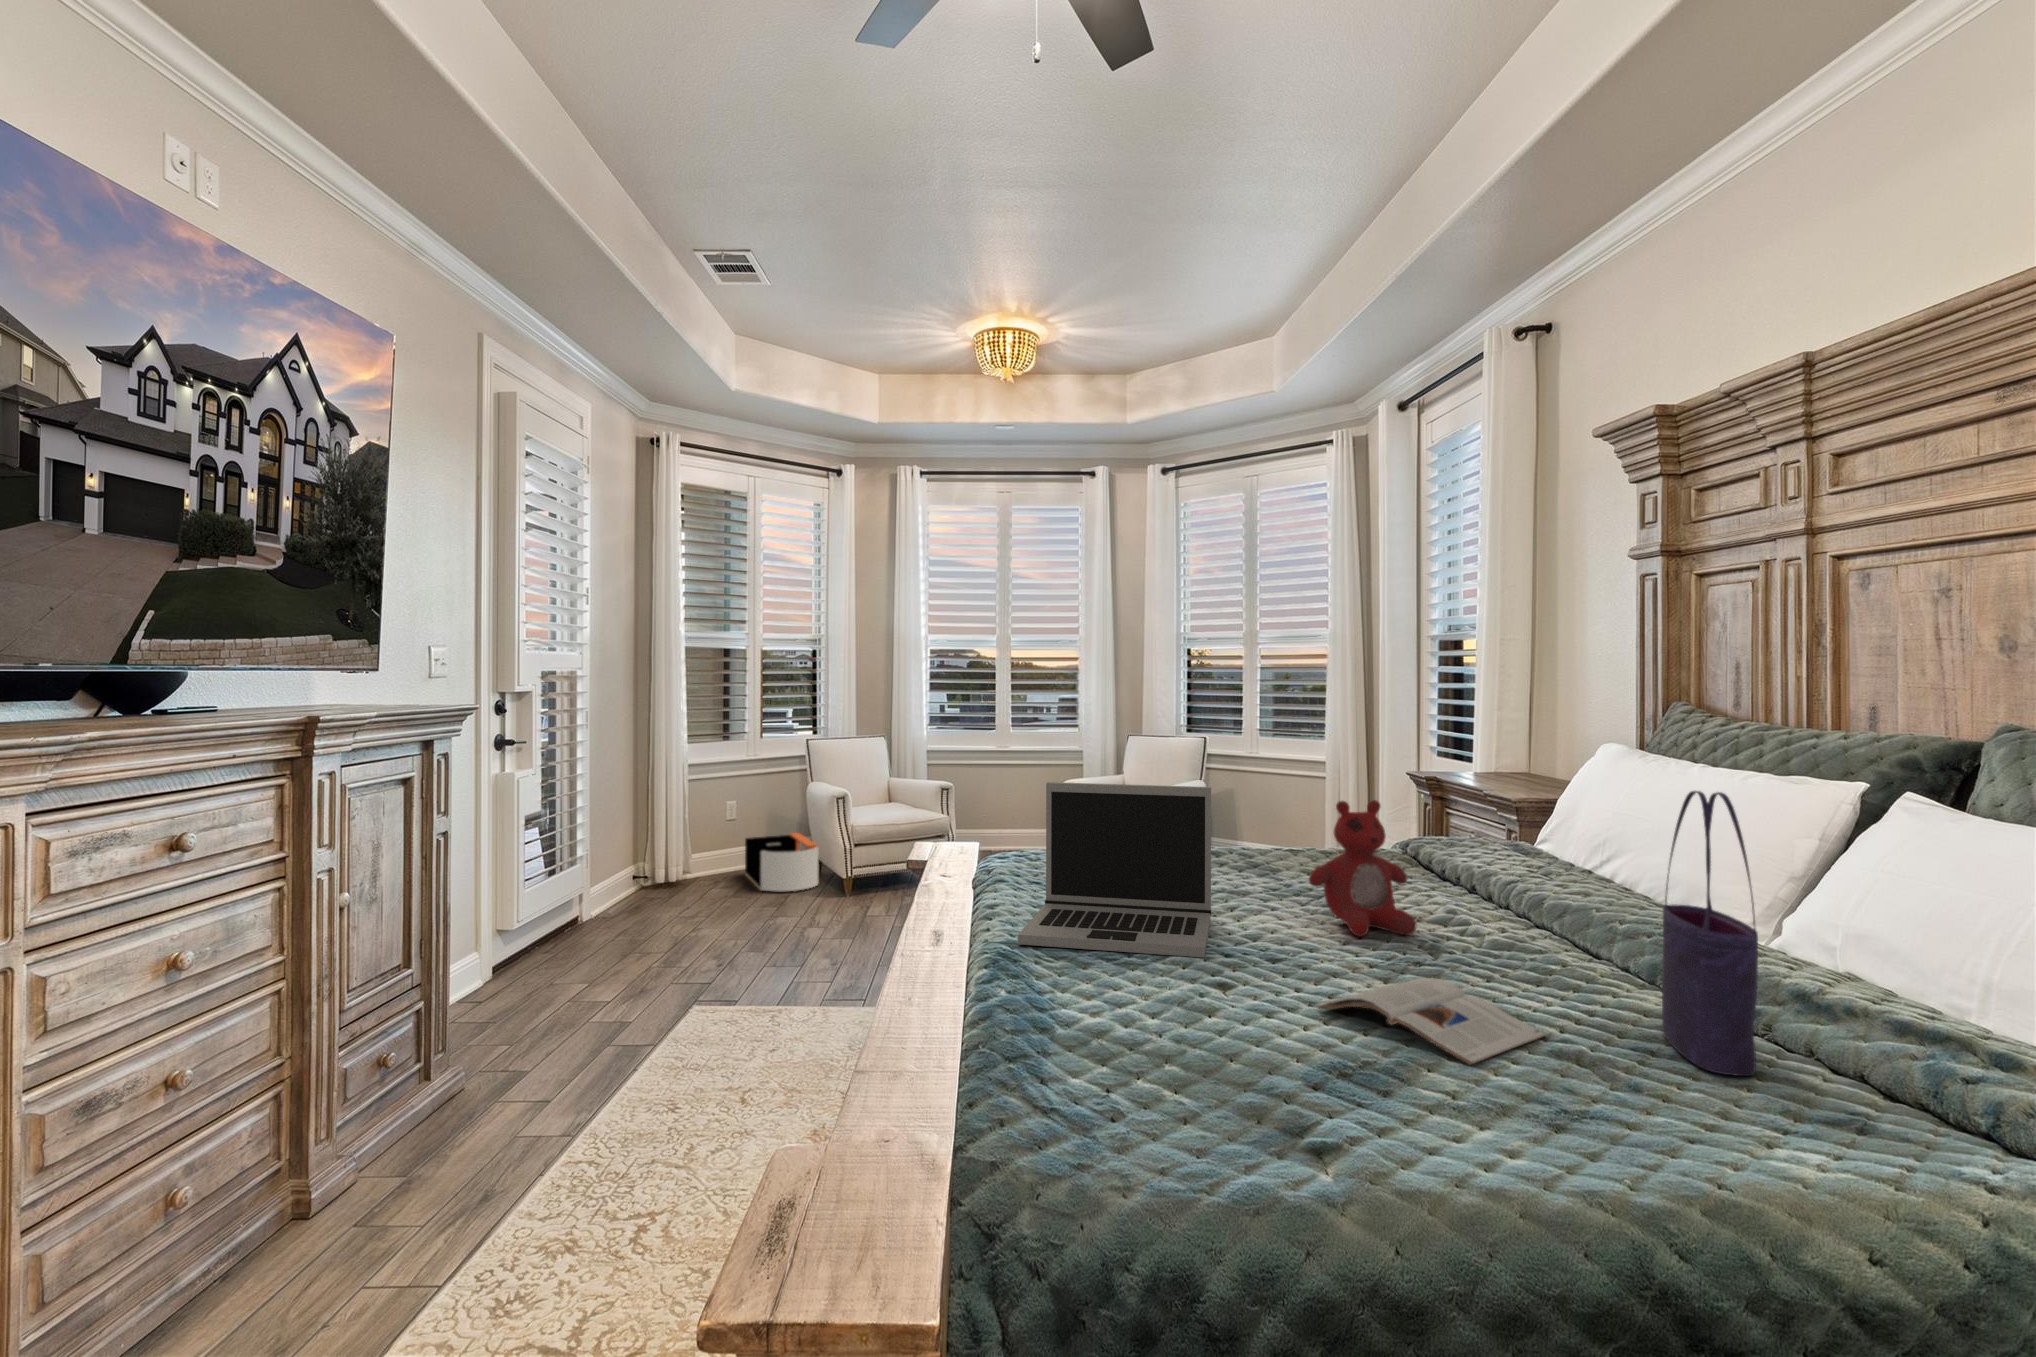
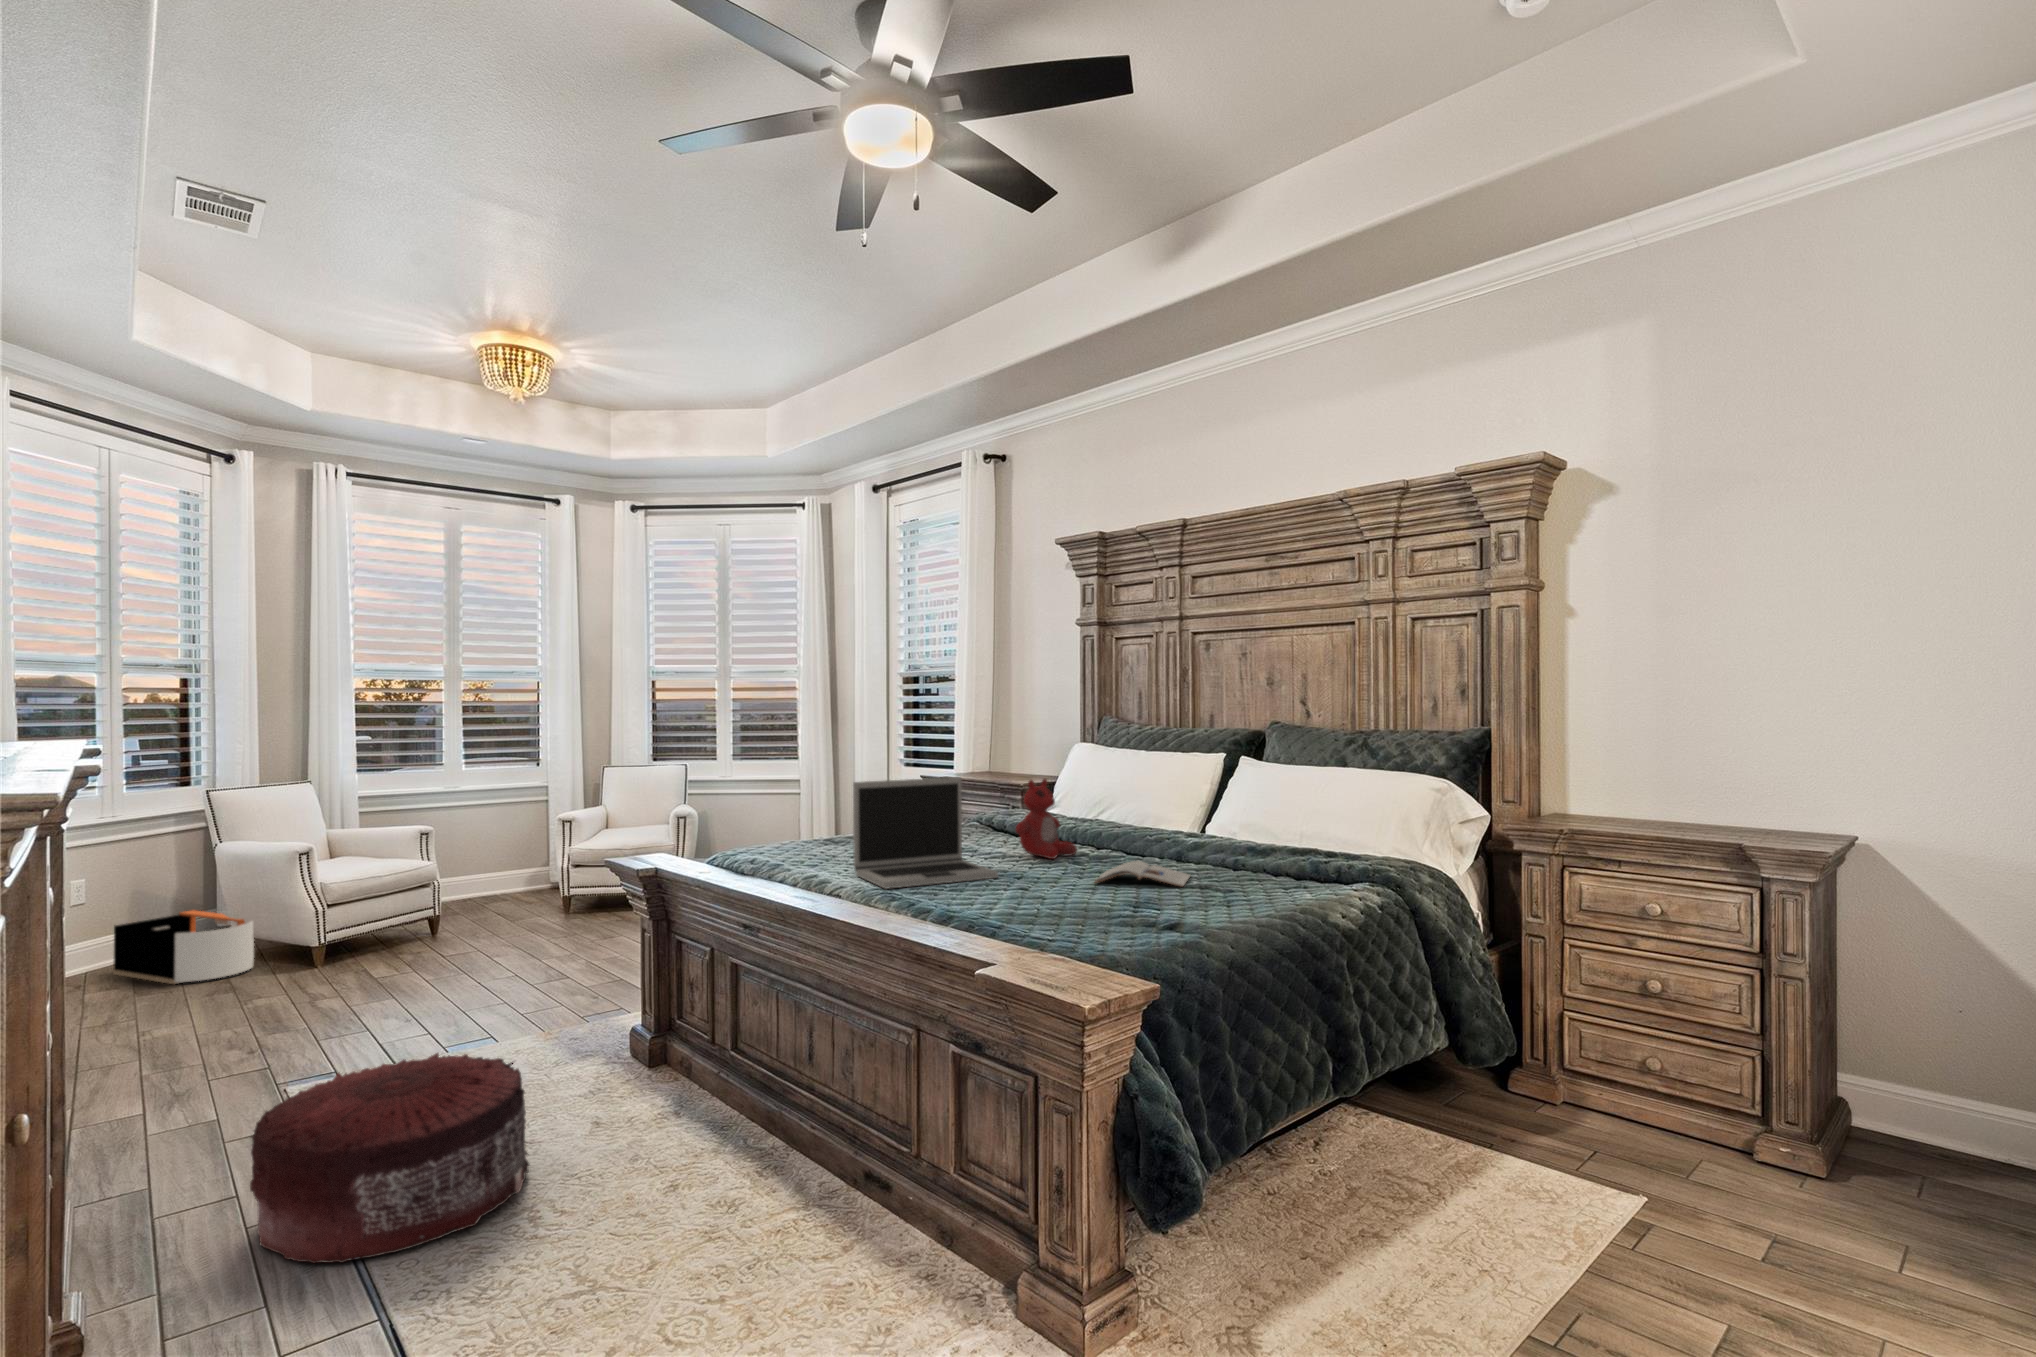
tote bag: present [1662,791,1758,1076] -> none [1226,752,1270,874]
pouf: none [440,1019,705,1229] -> present [250,1053,529,1263]

